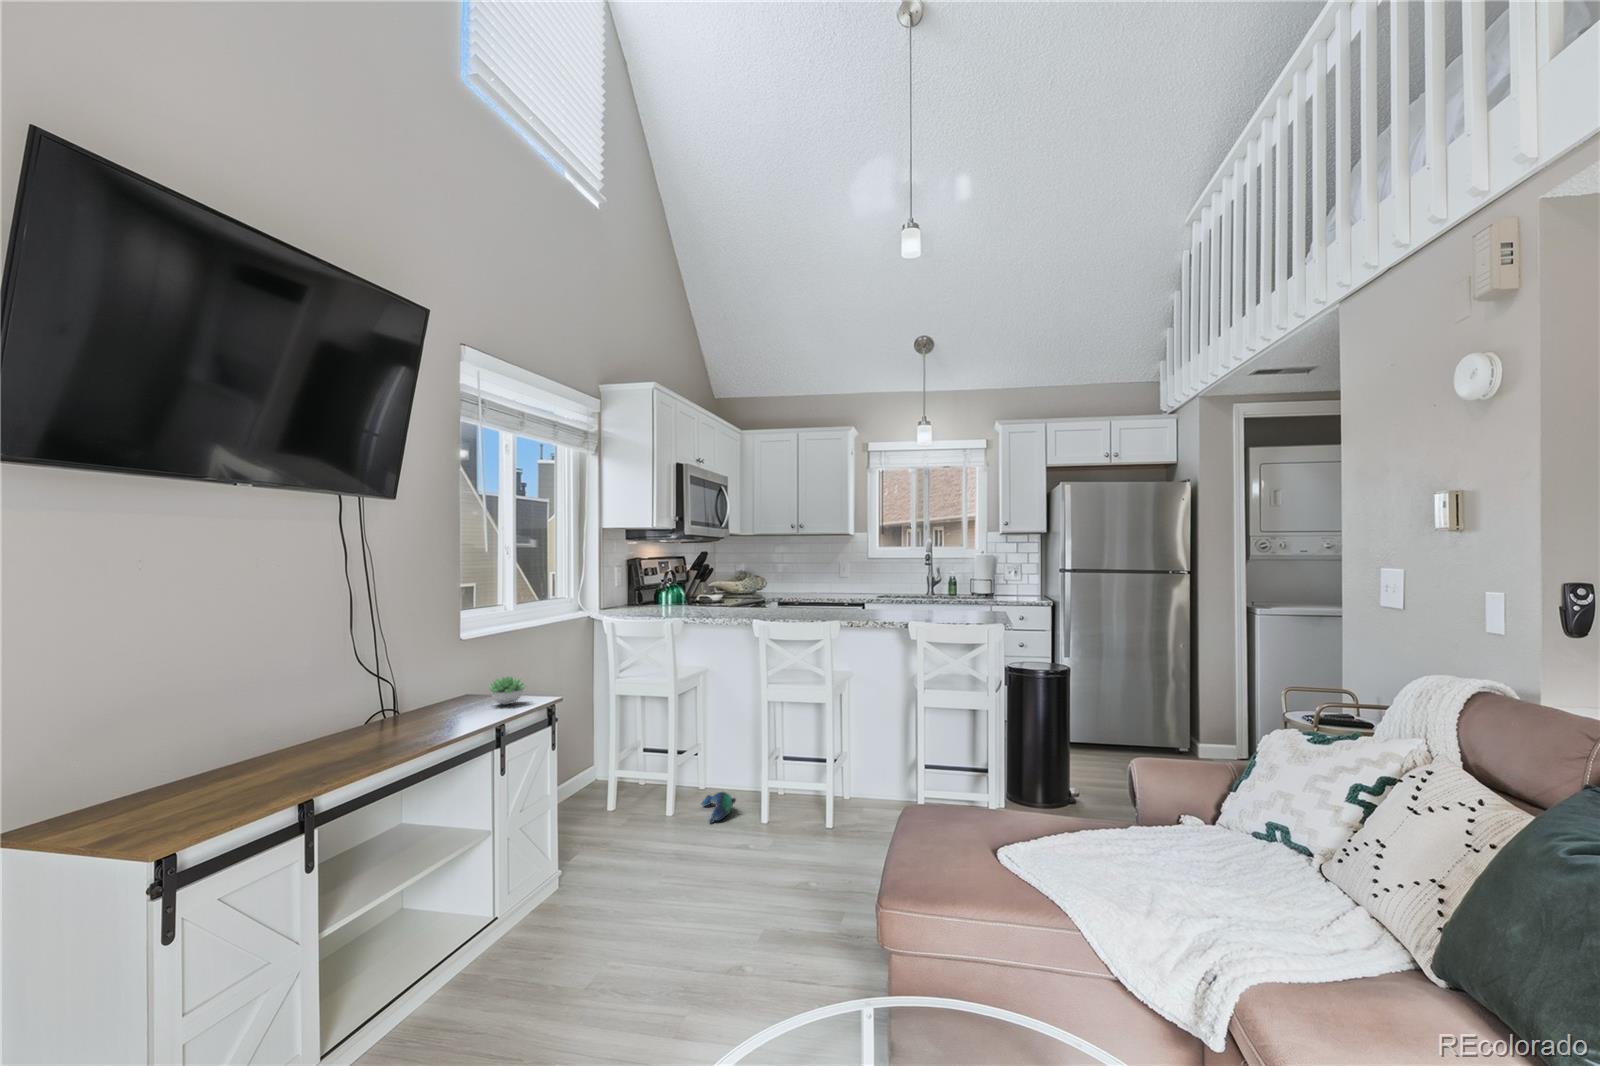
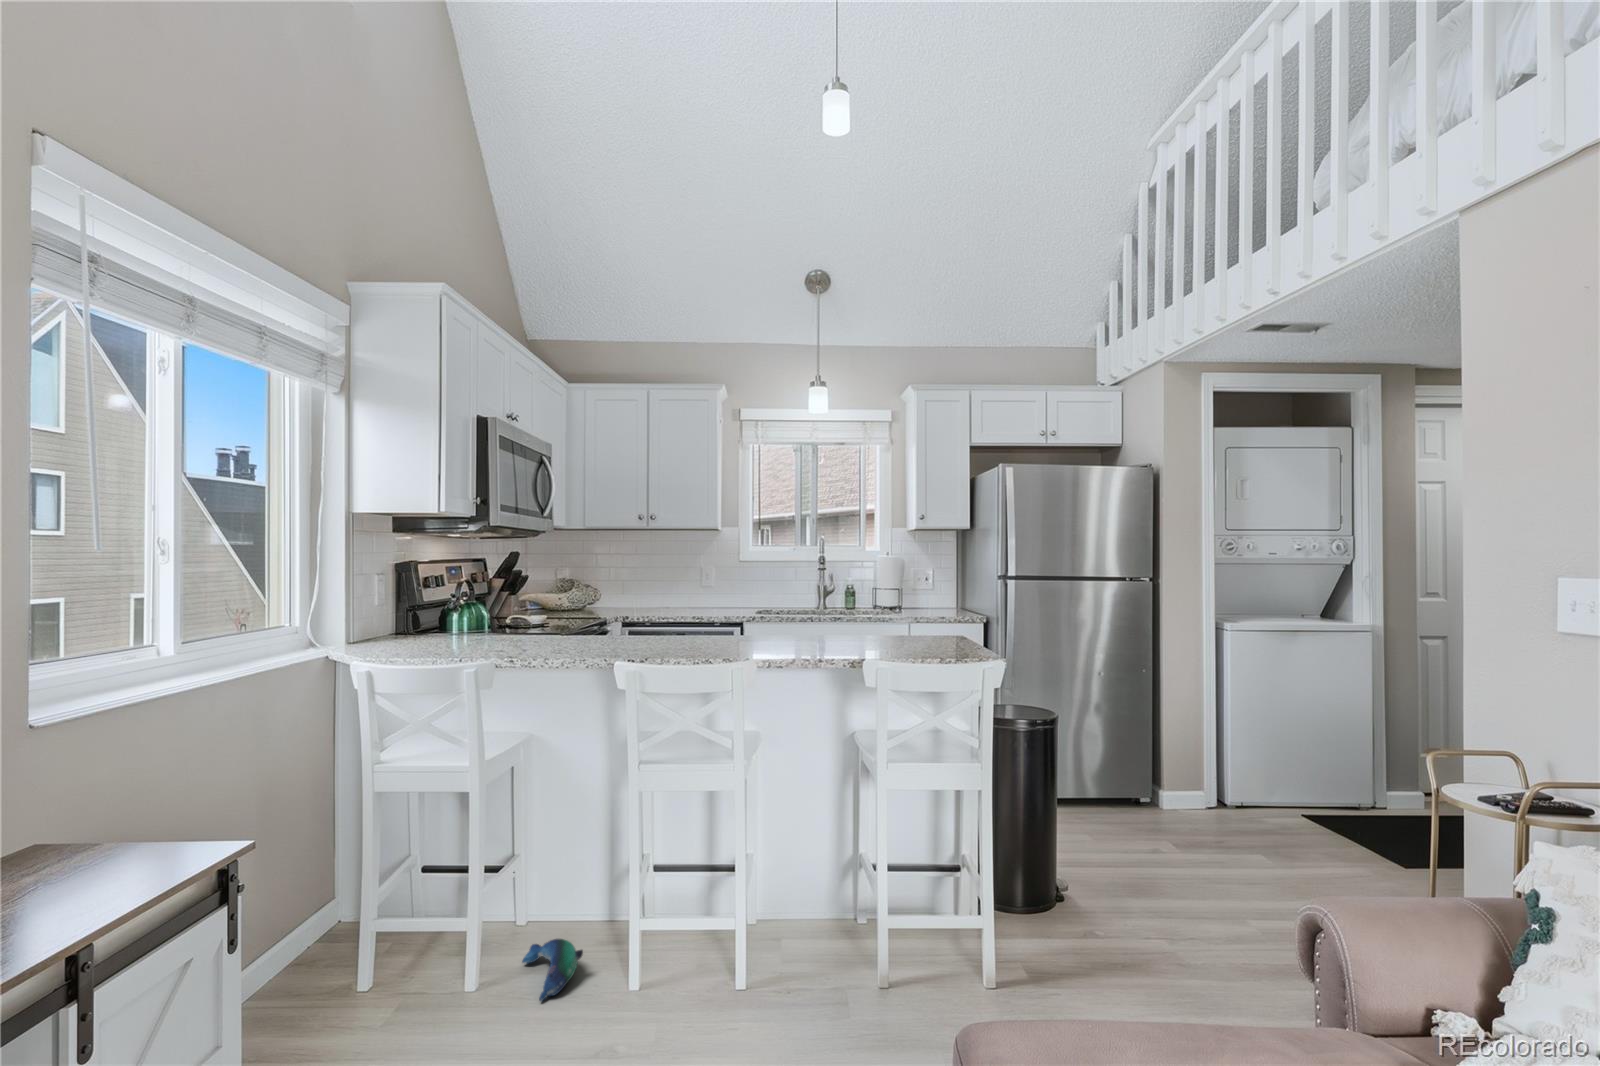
succulent plant: present [489,677,525,704] -> none [69,808,166,873]

